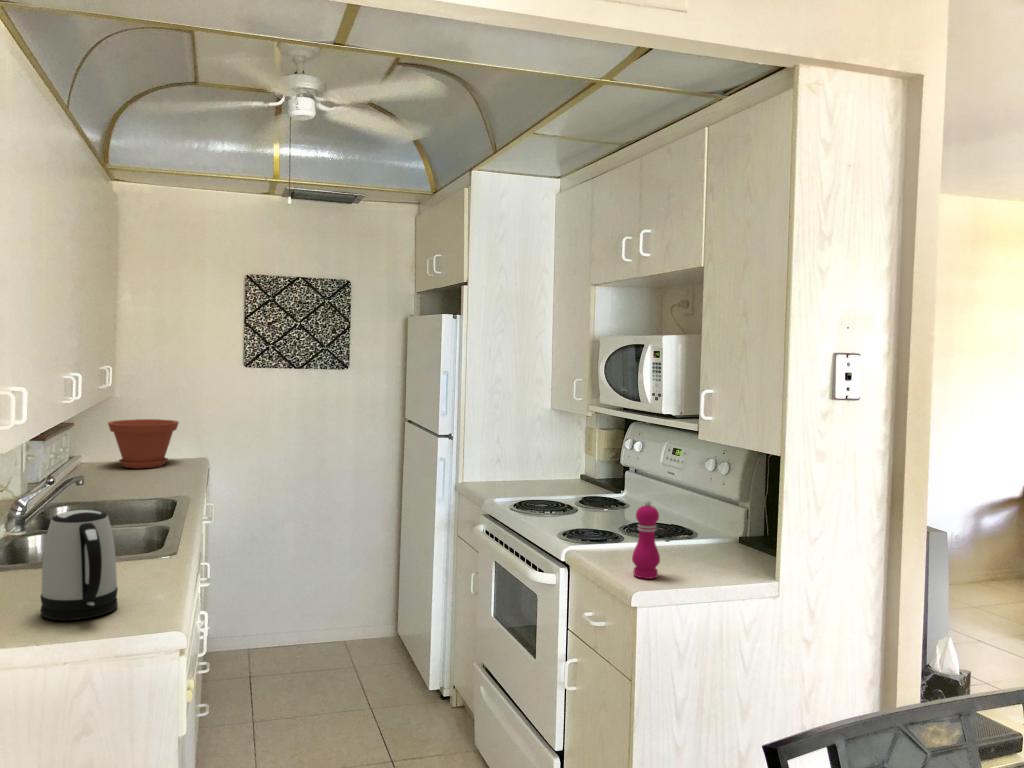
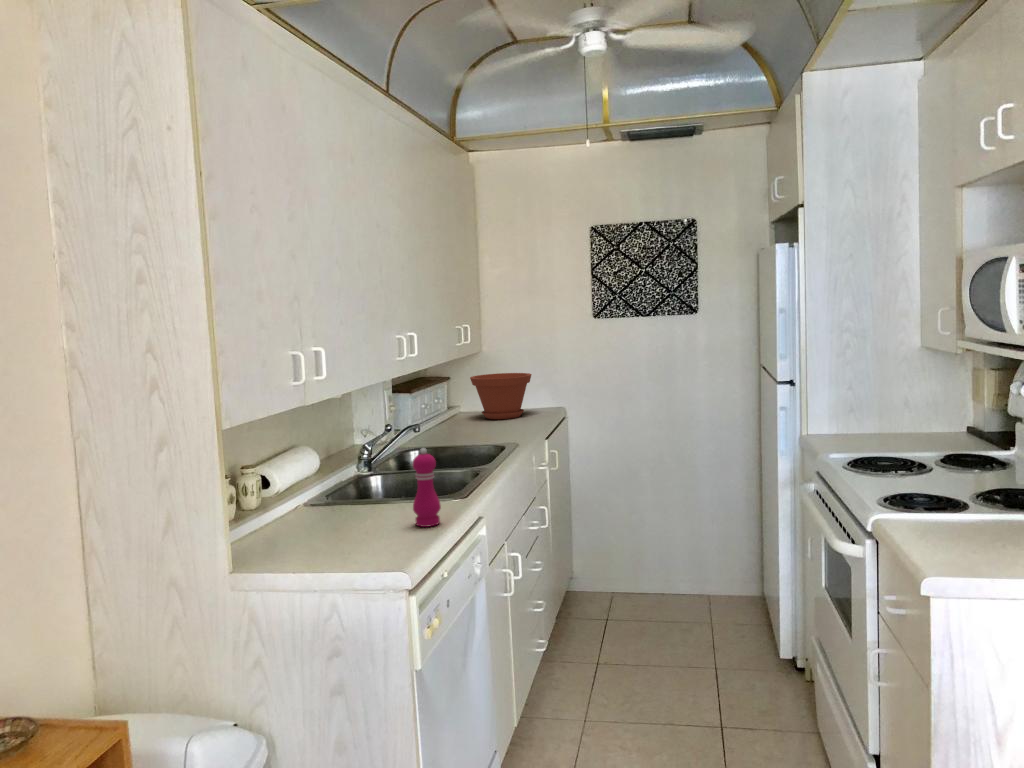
pepper mill: present [632,500,660,579] -> present [413,448,441,527]
kettle: present [41,510,118,620] -> none [320,455,384,554]

